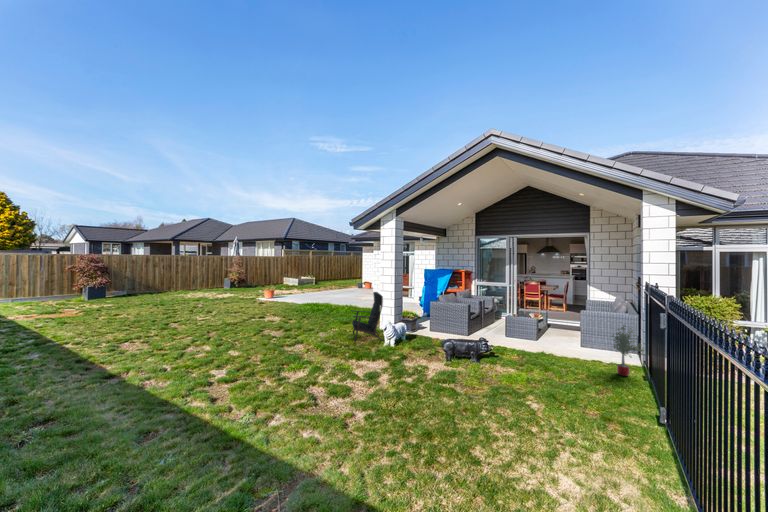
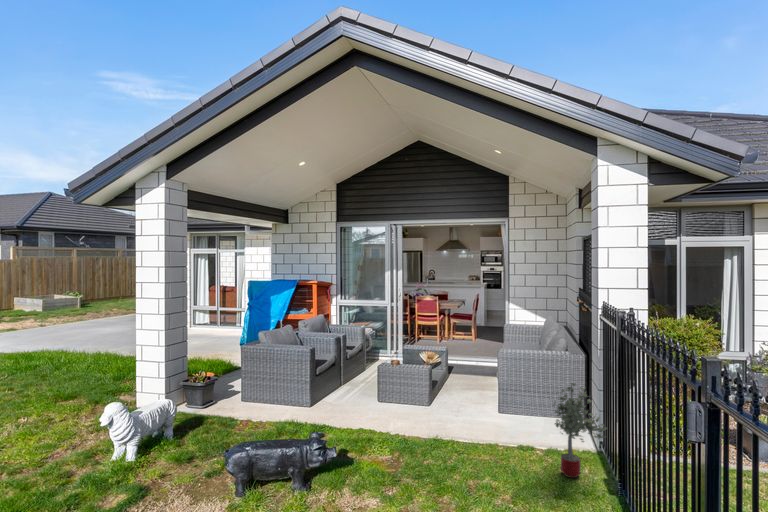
lounge chair: present [352,292,383,342] -> none [28,334,120,460]

